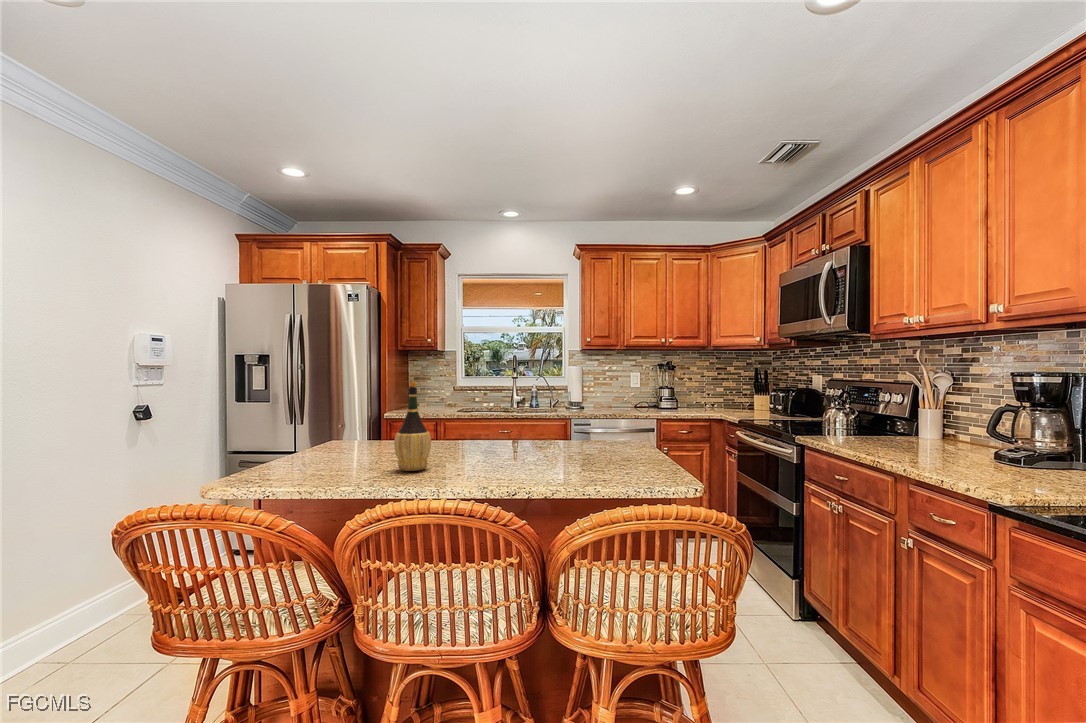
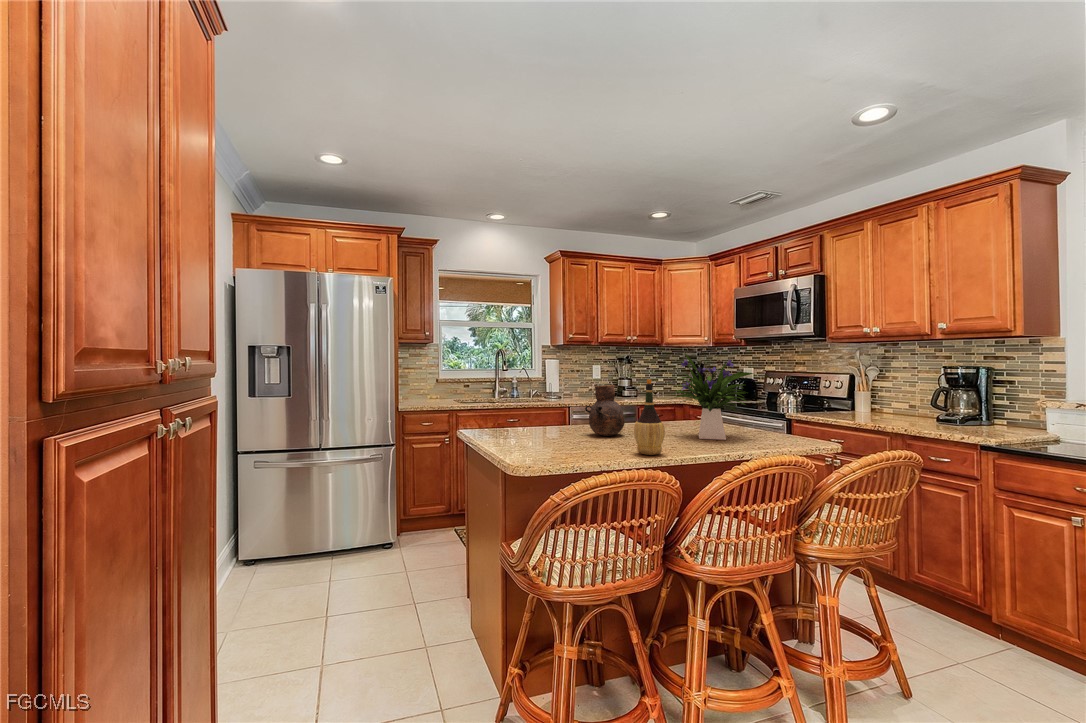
flower arrangement: none [497,353,603,461] -> present [673,354,753,440]
vase: none [436,390,478,448] -> present [585,385,625,436]

